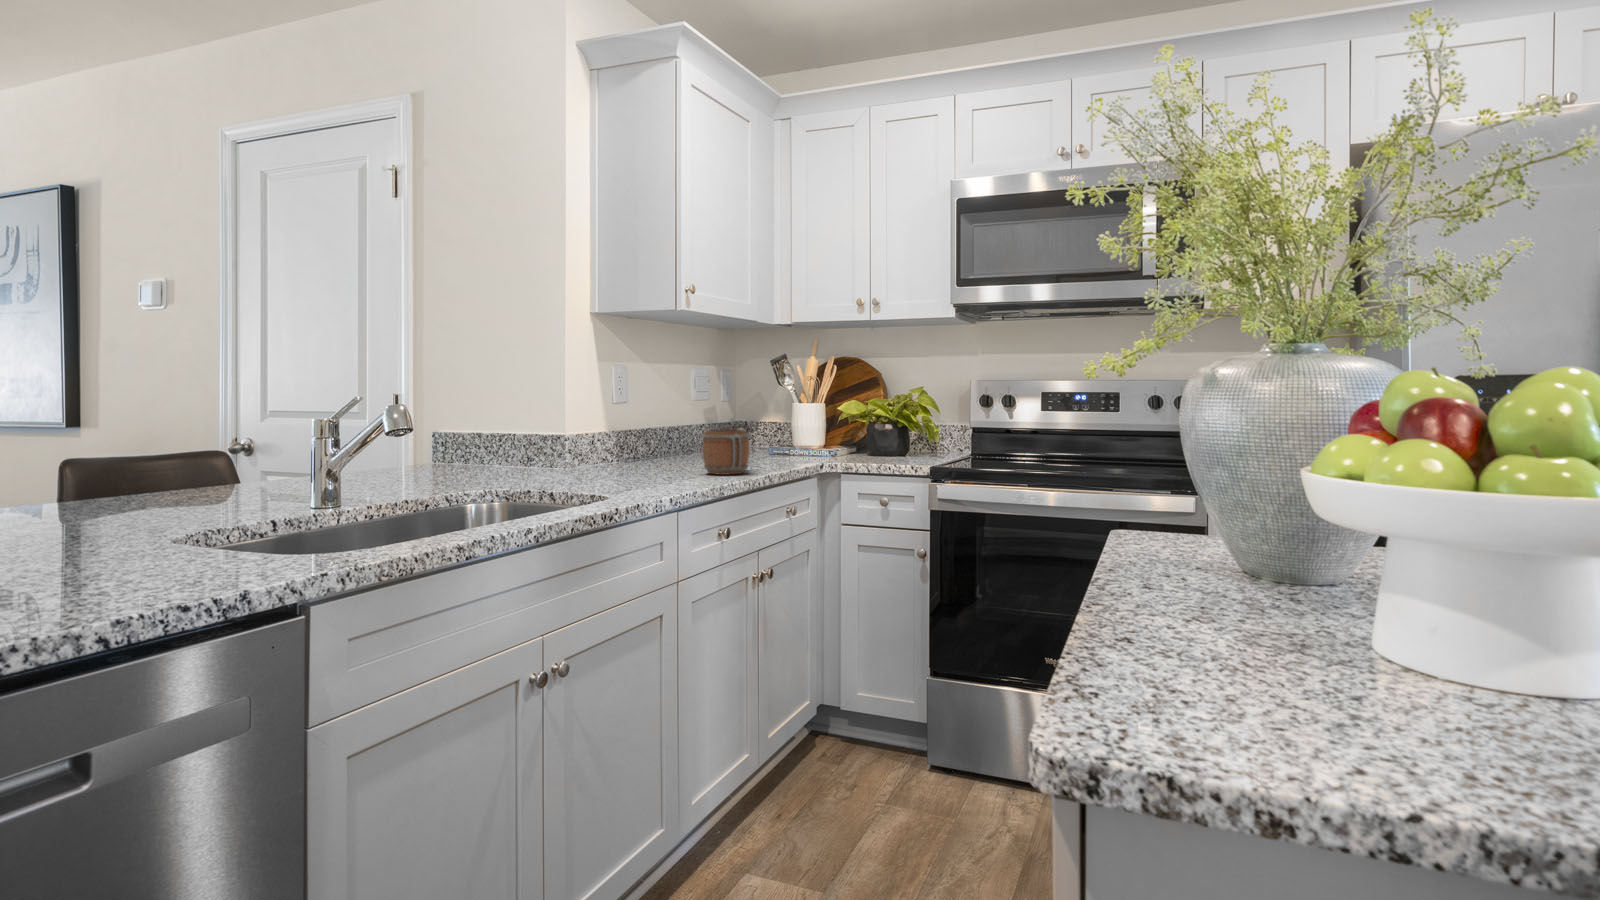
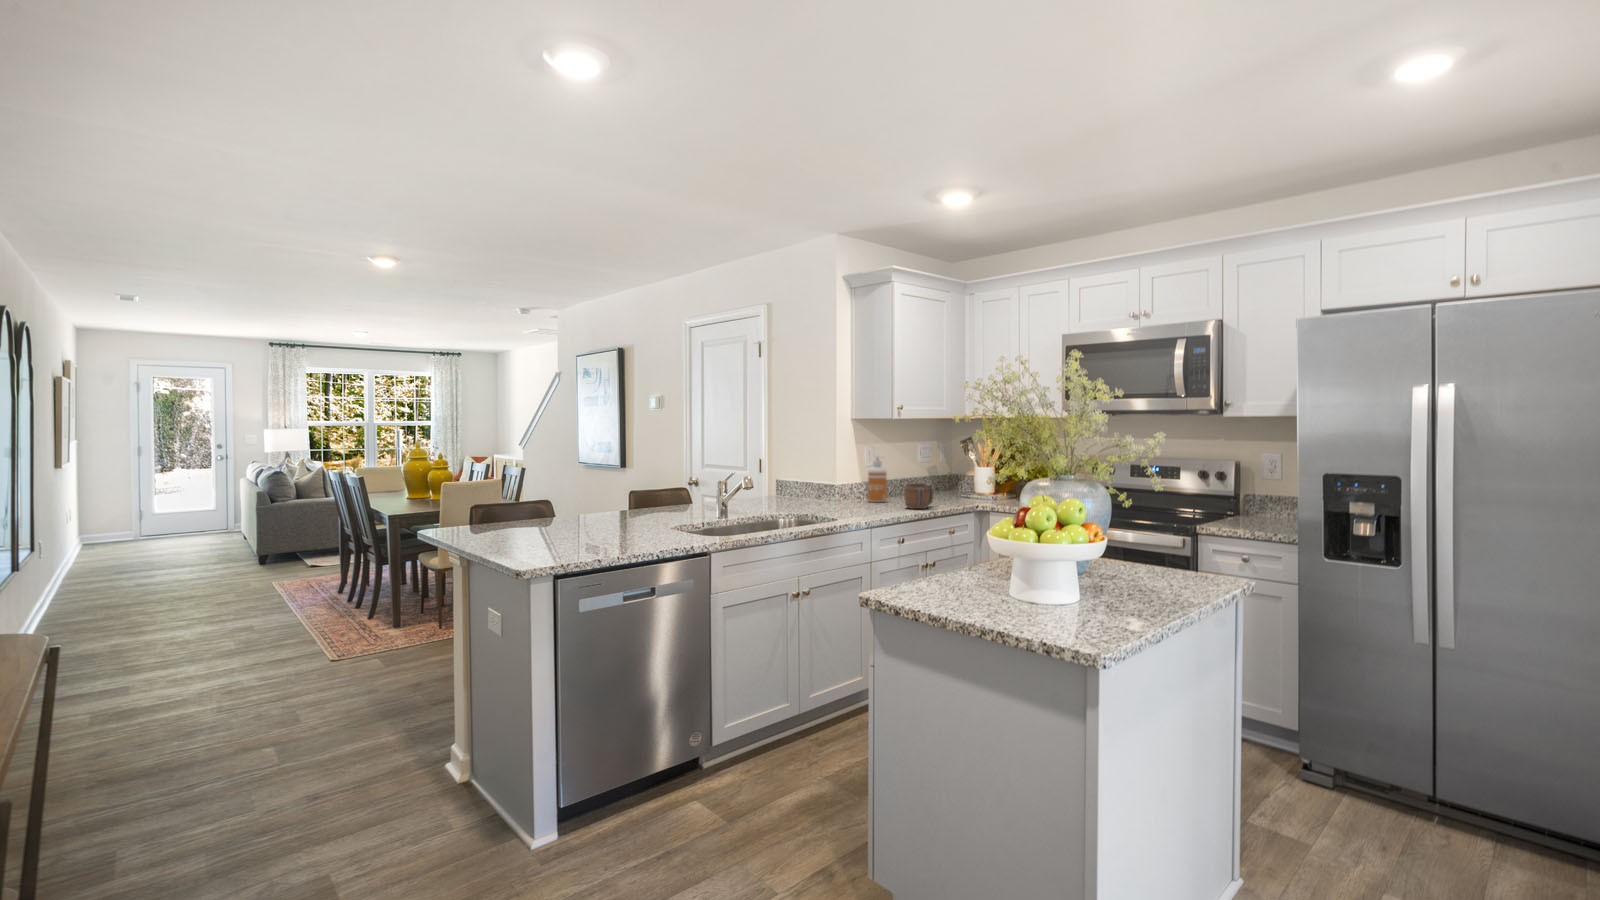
soap dispenser: none [620,385,654,468] -> present [868,456,887,502]

